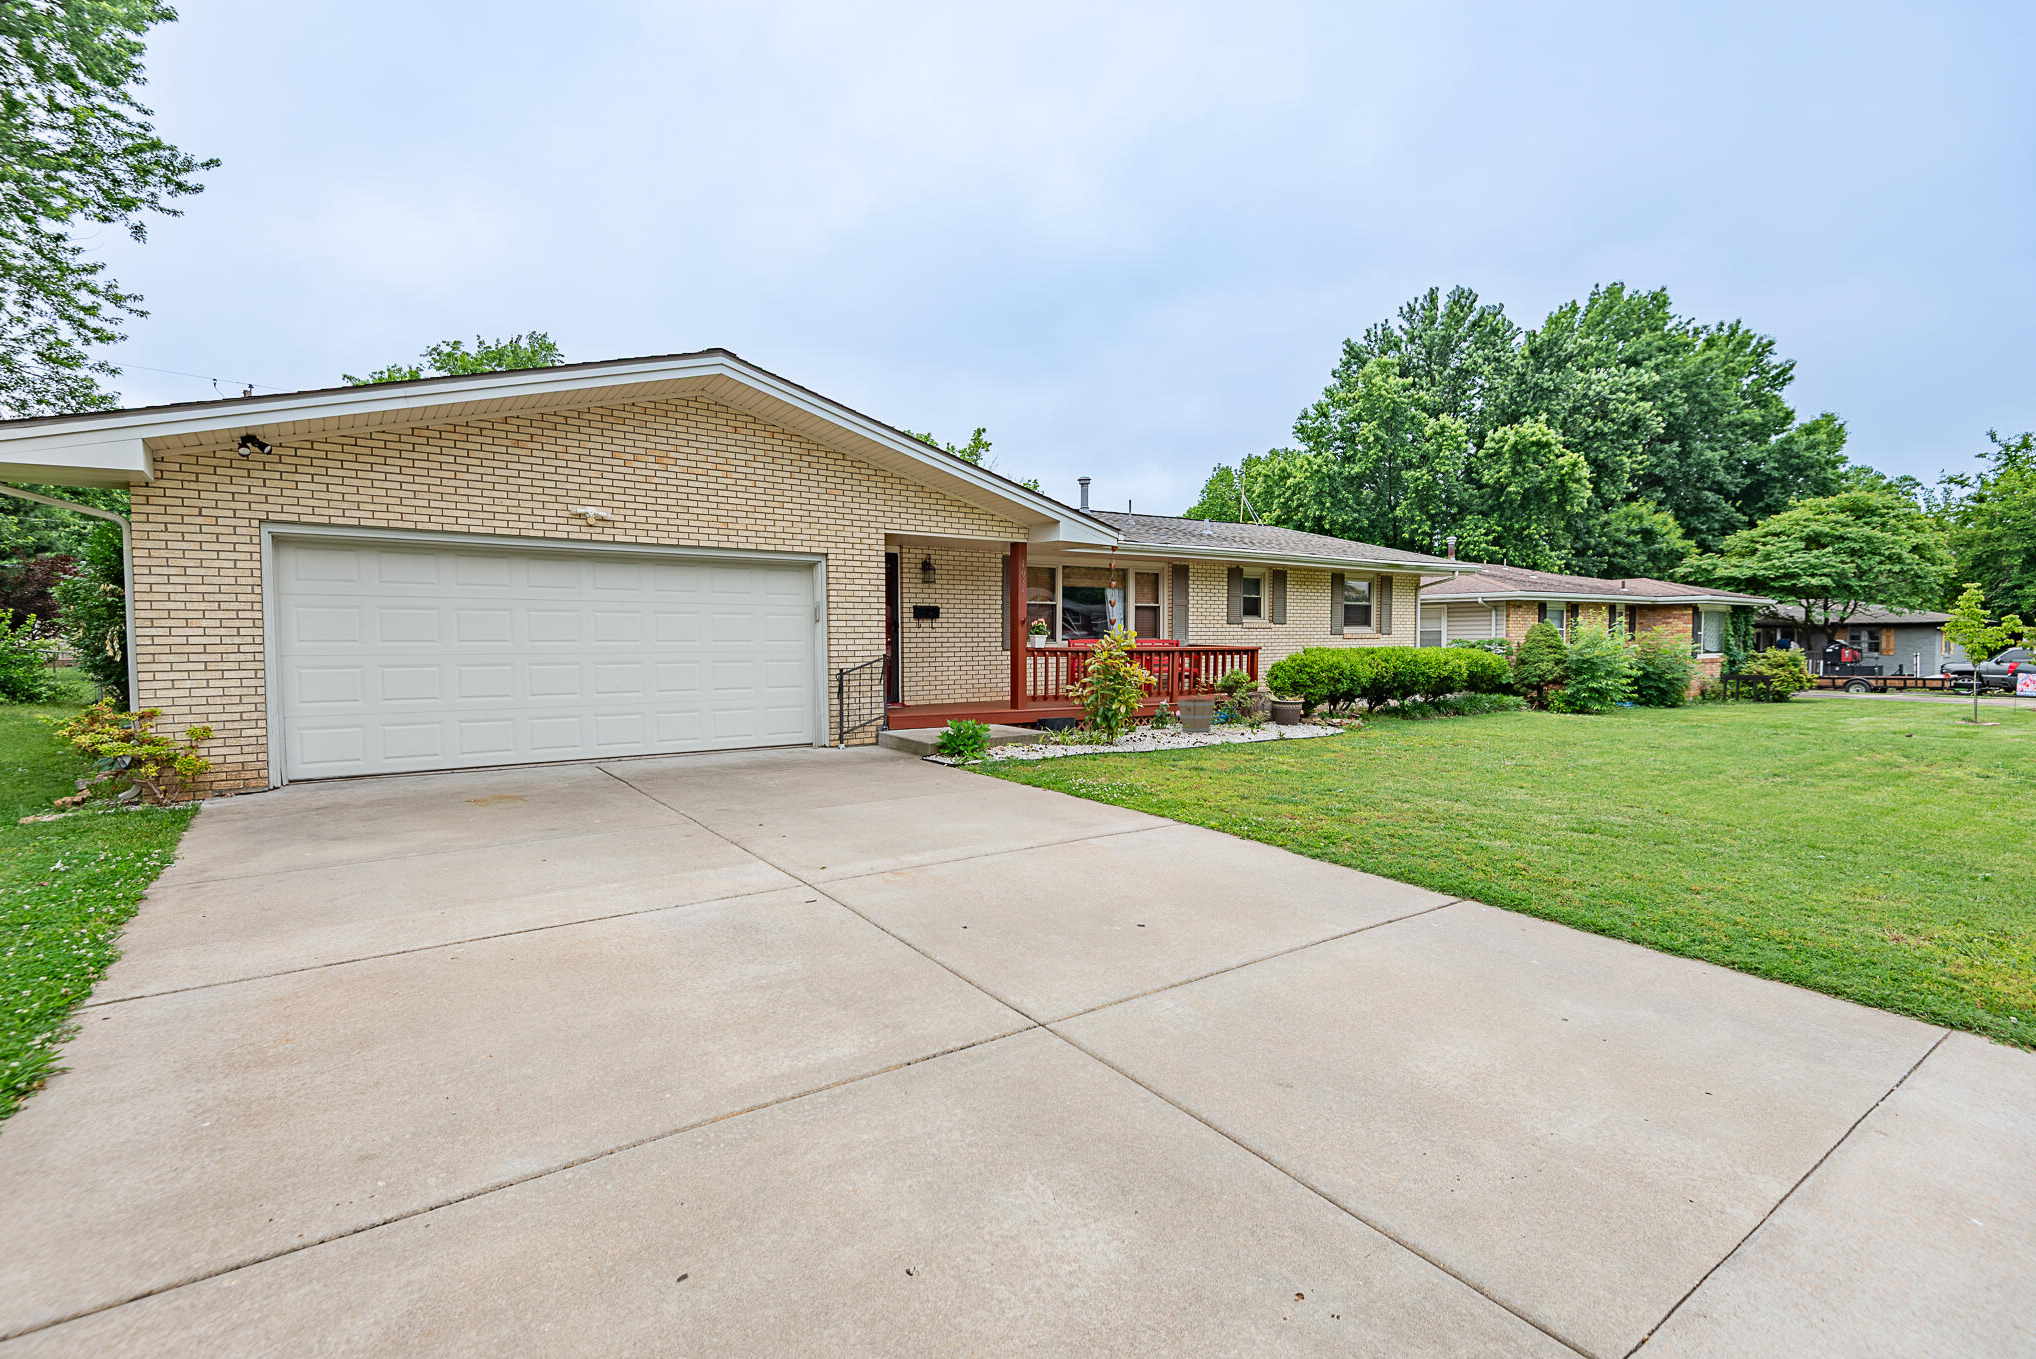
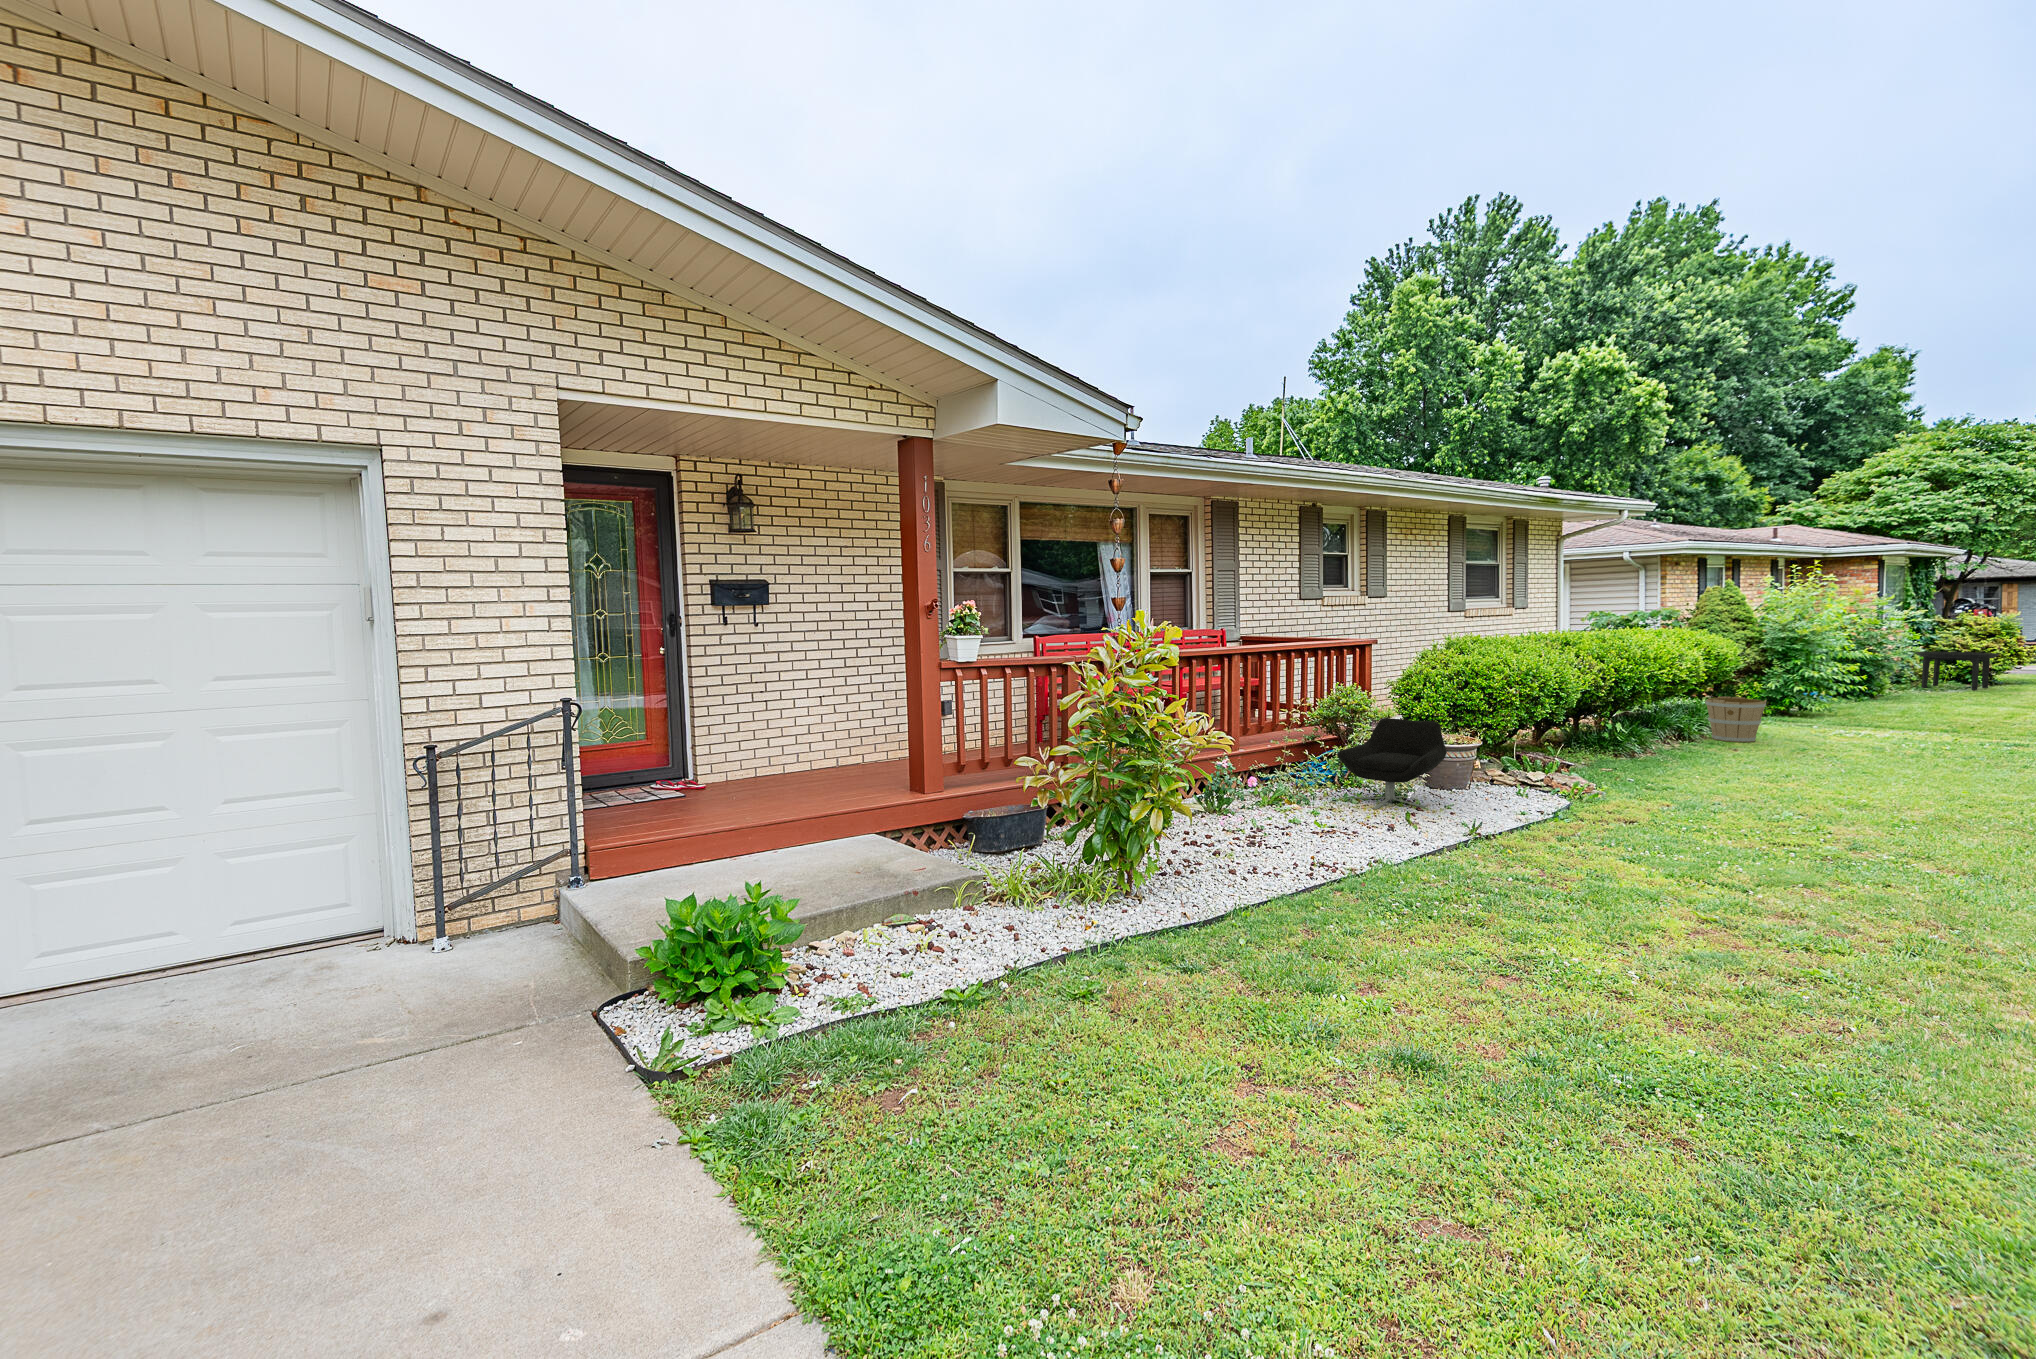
lounge chair: none [1234,688,1293,732] -> present [1337,718,1447,809]
wooden bucket: present [1177,699,1215,732] -> present [1705,697,1767,742]

